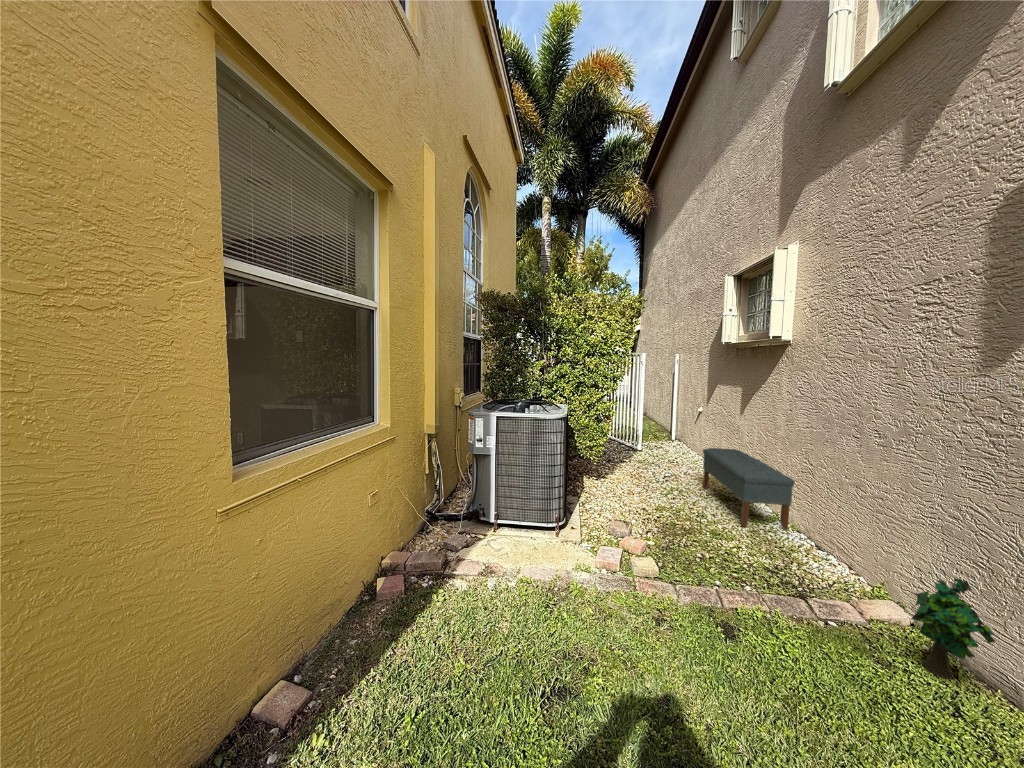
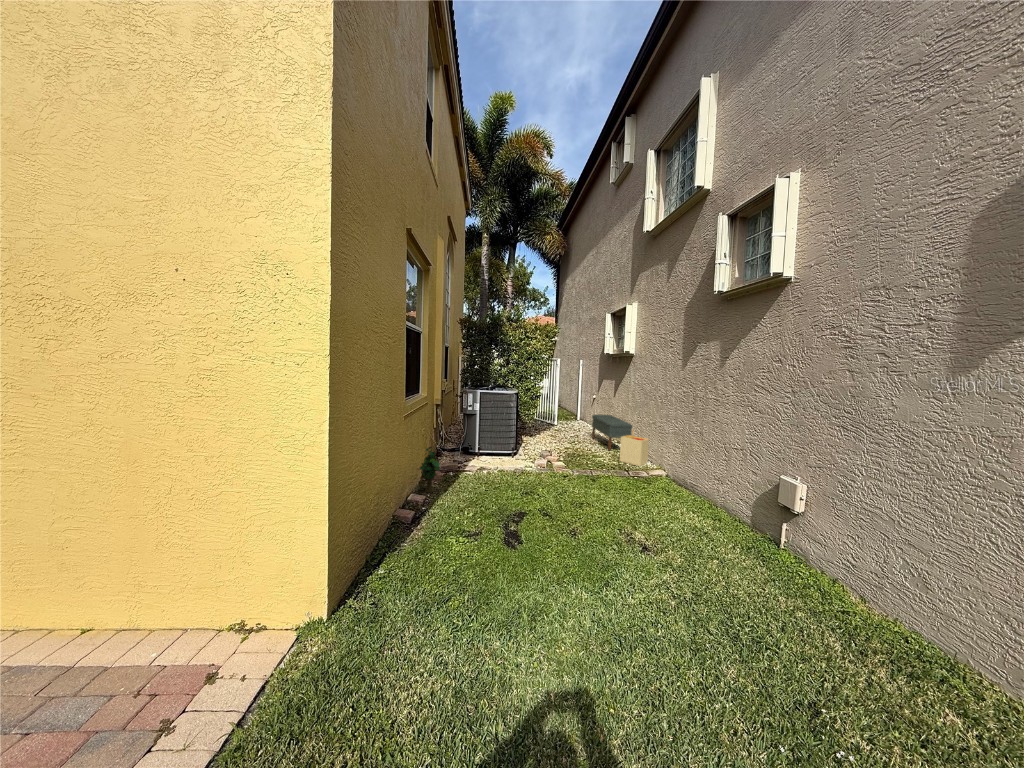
storage bin: none [776,501,851,589] -> present [620,431,649,466]
decorative plant: present [911,579,995,679] -> present [420,447,440,493]

